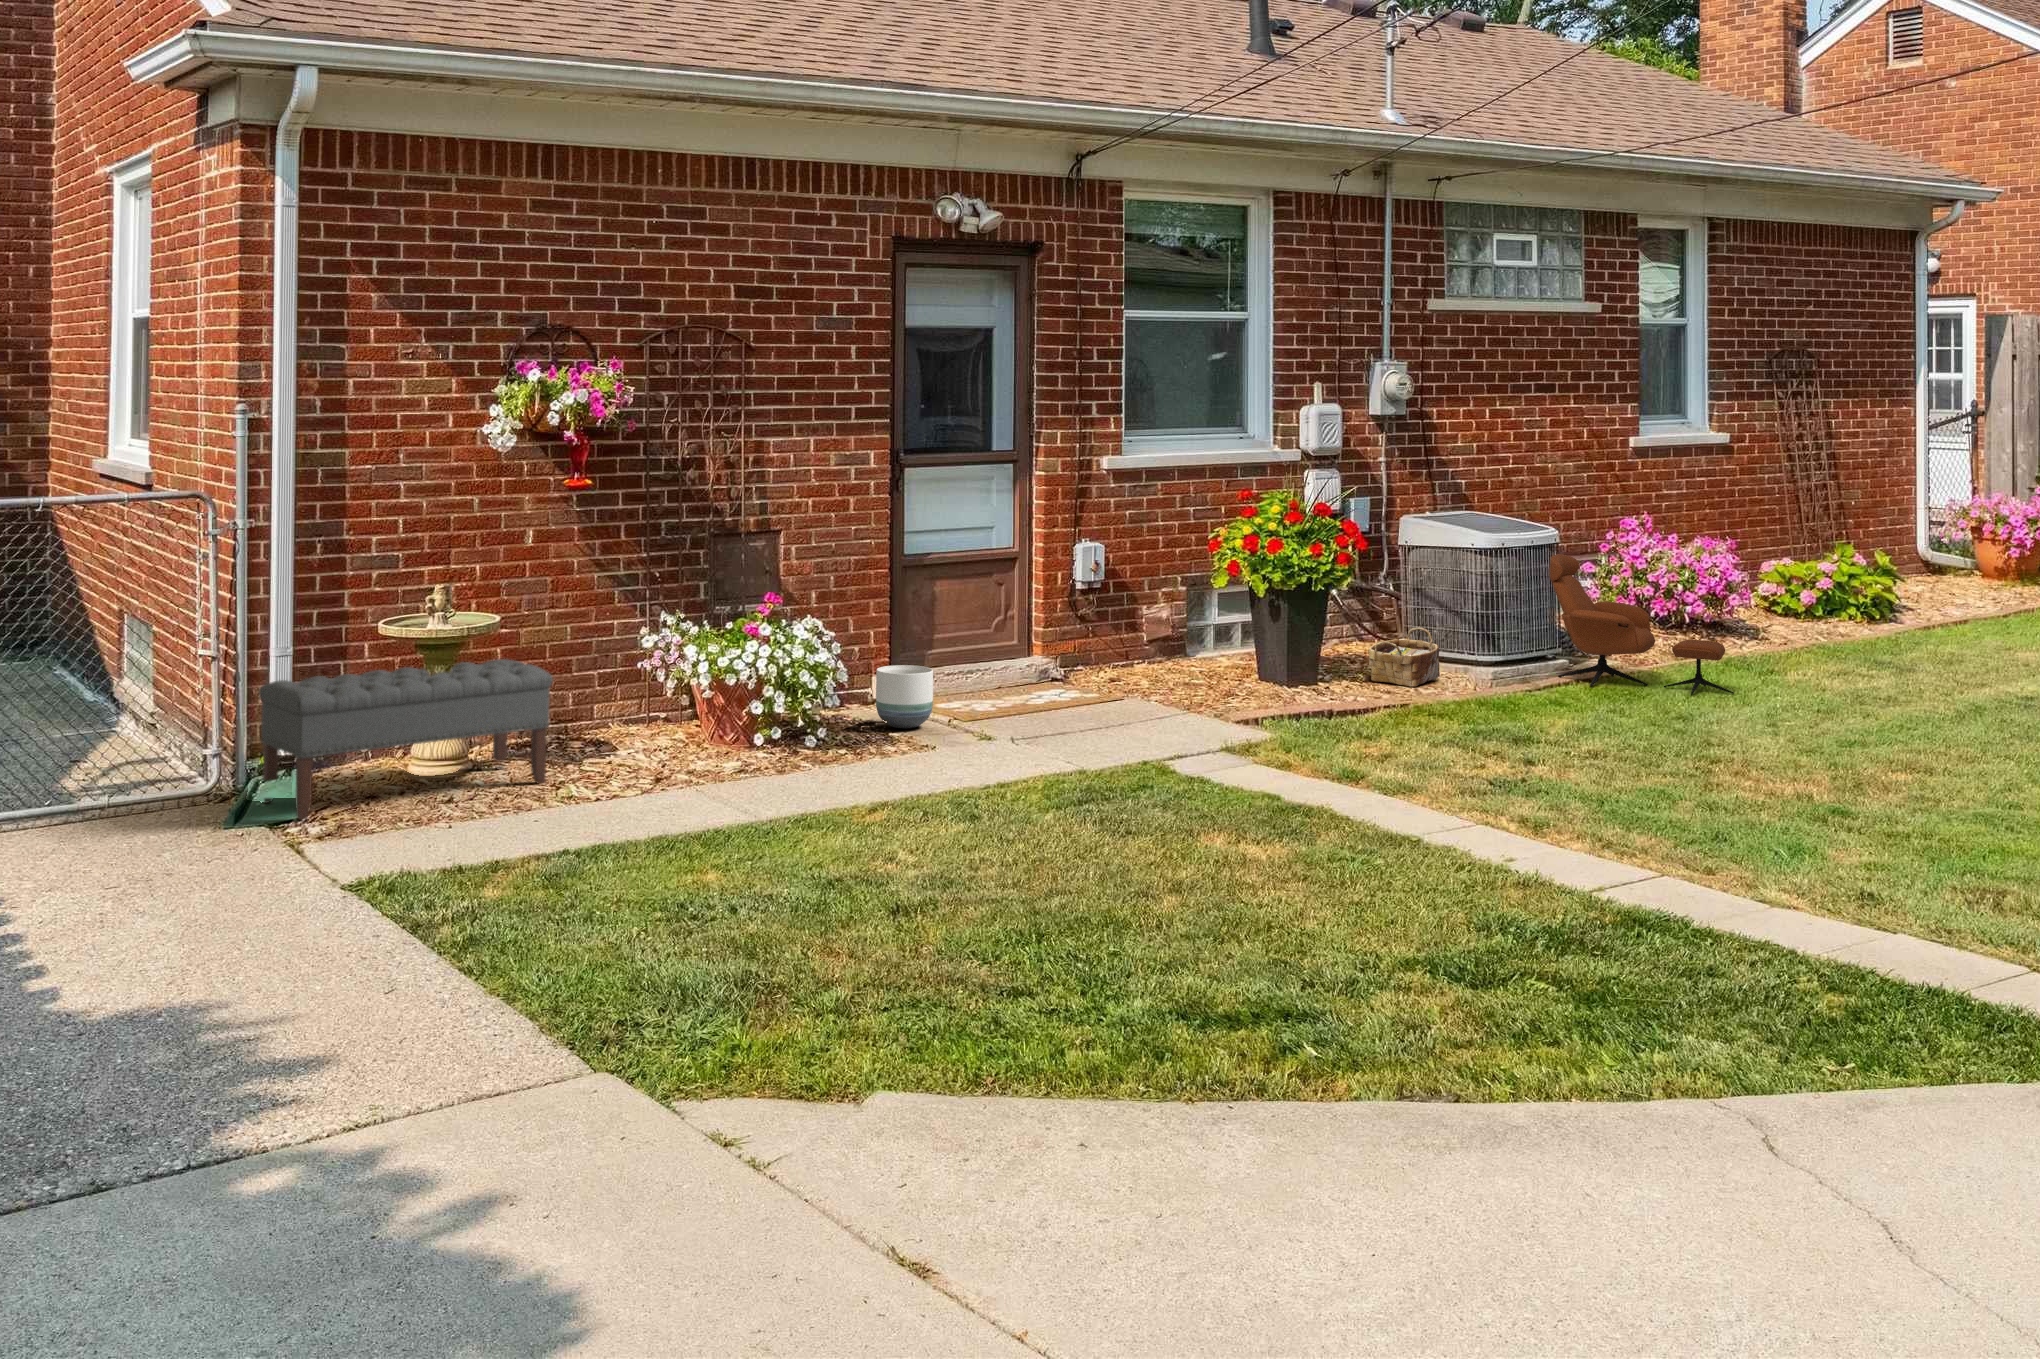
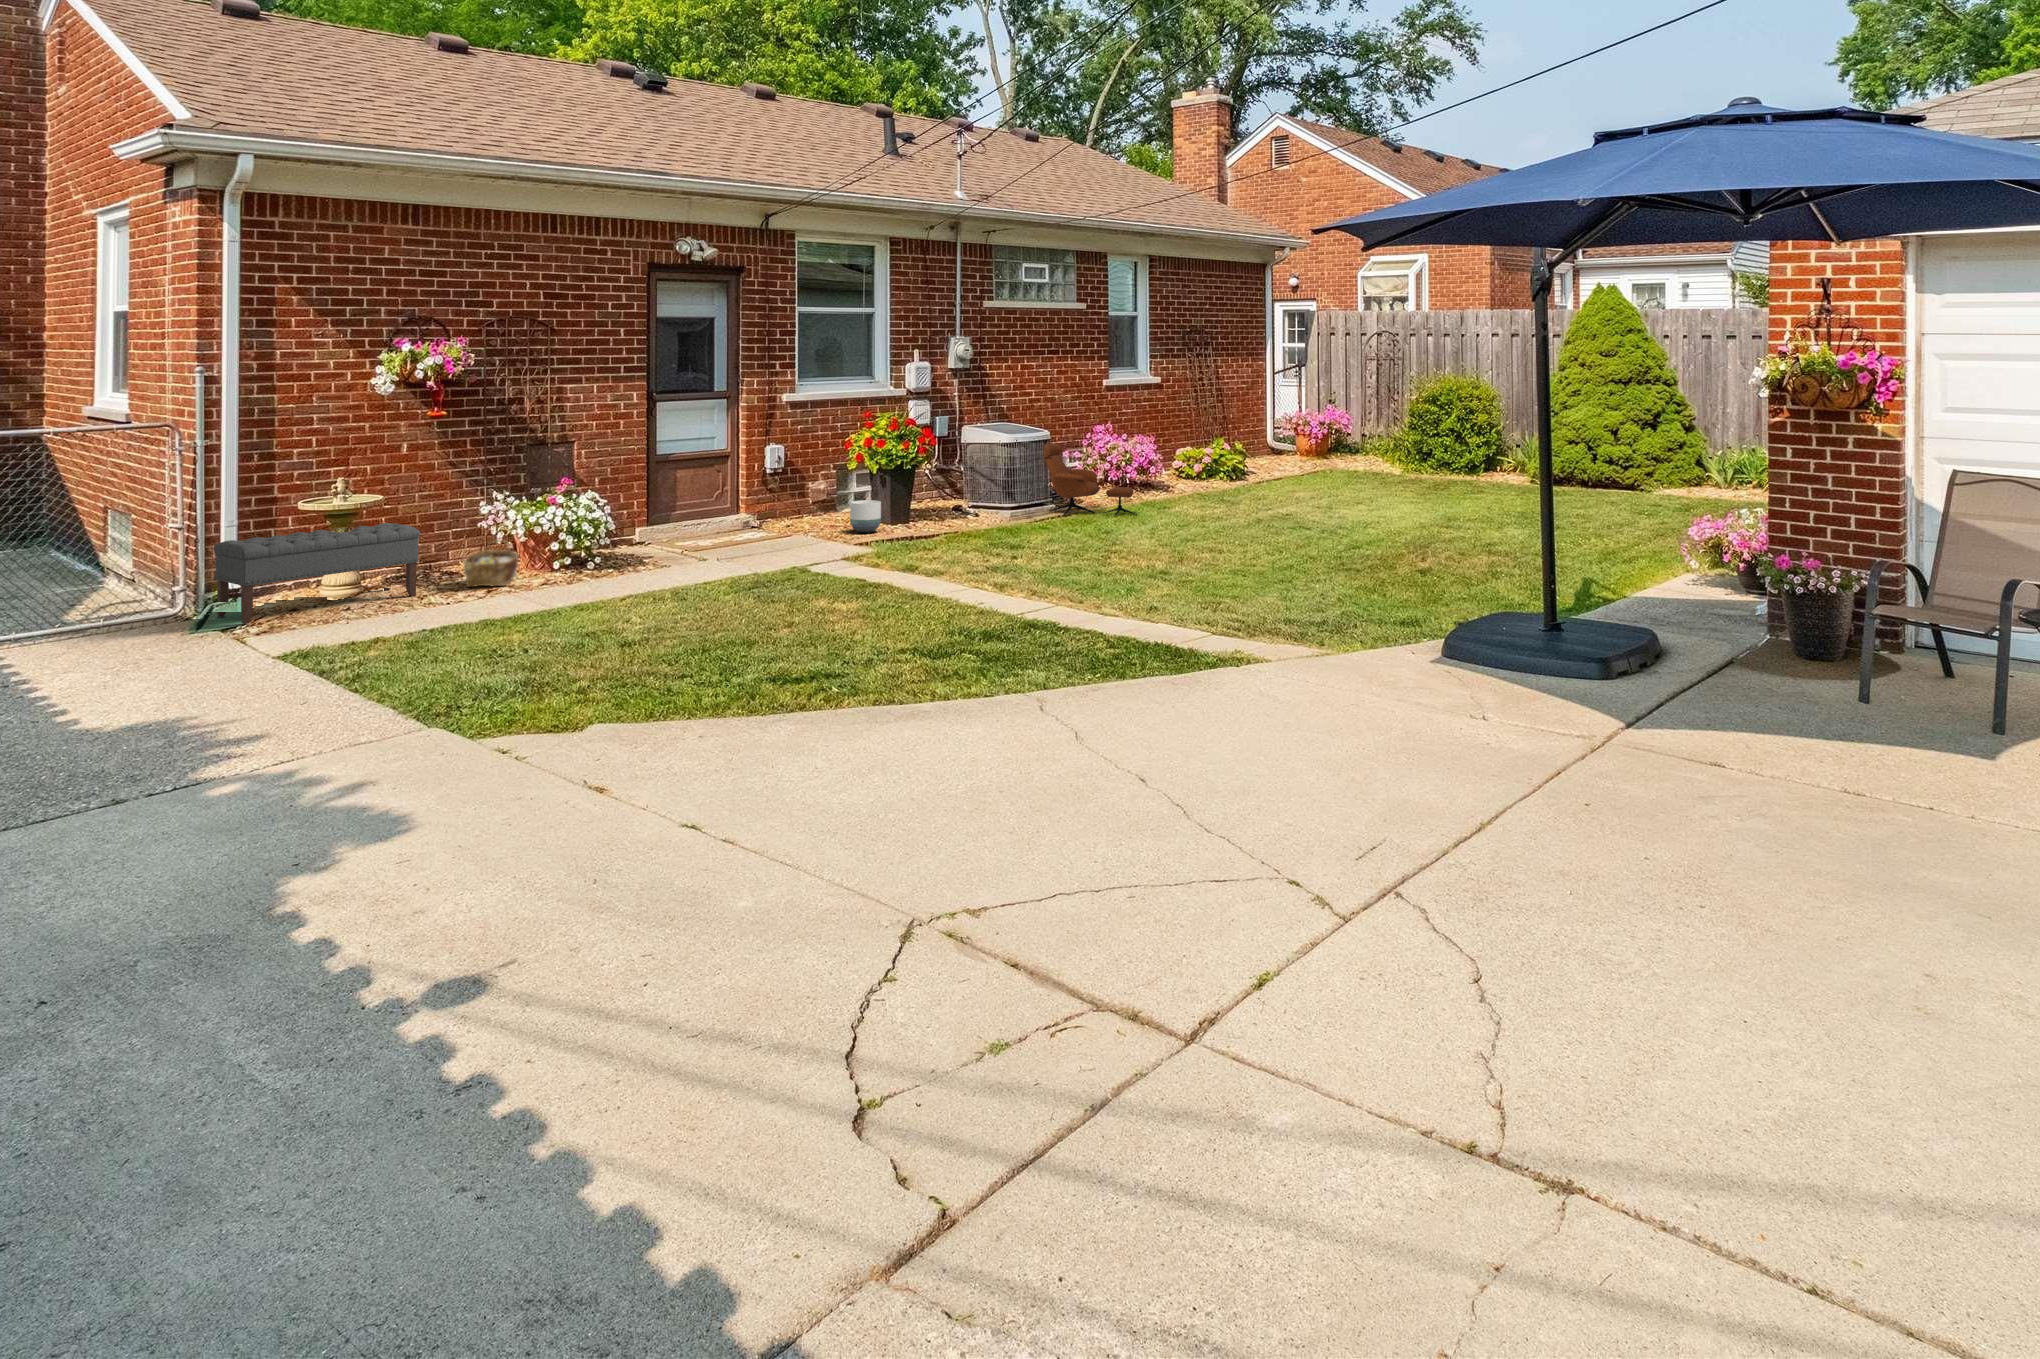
woven basket: present [1368,627,1440,687] -> present [464,540,519,587]
planter: present [876,665,933,728] -> present [850,500,881,533]

